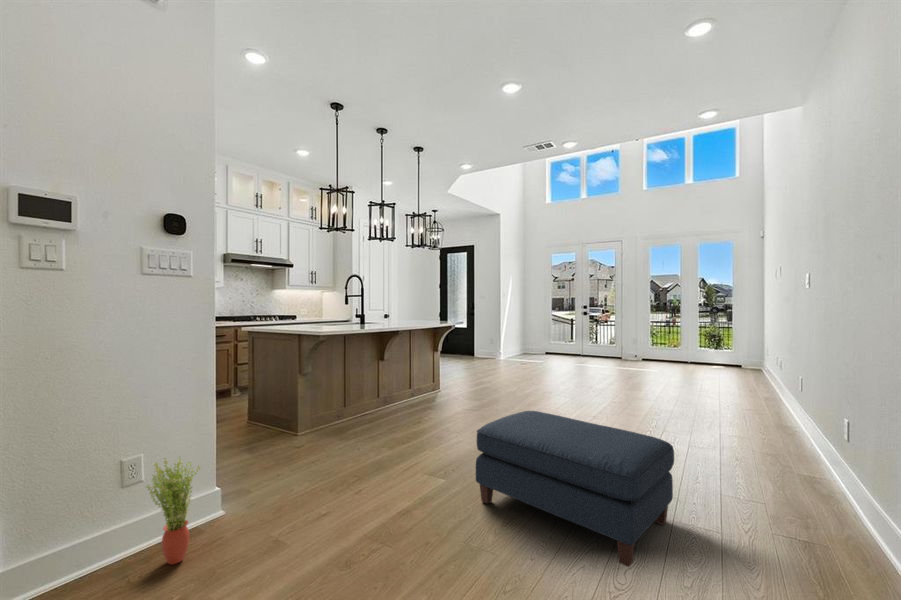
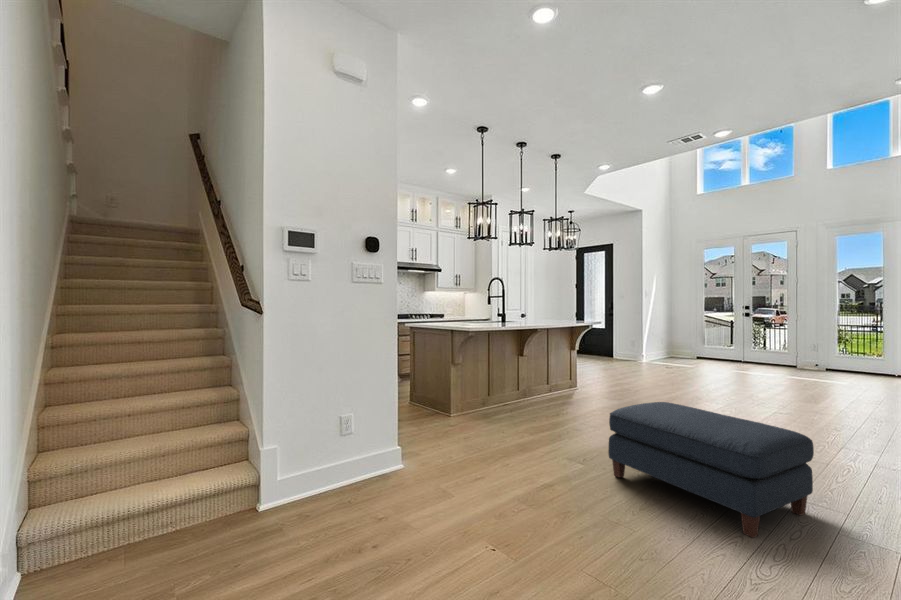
potted plant: present [147,458,200,564] -> none [368,408,399,482]

